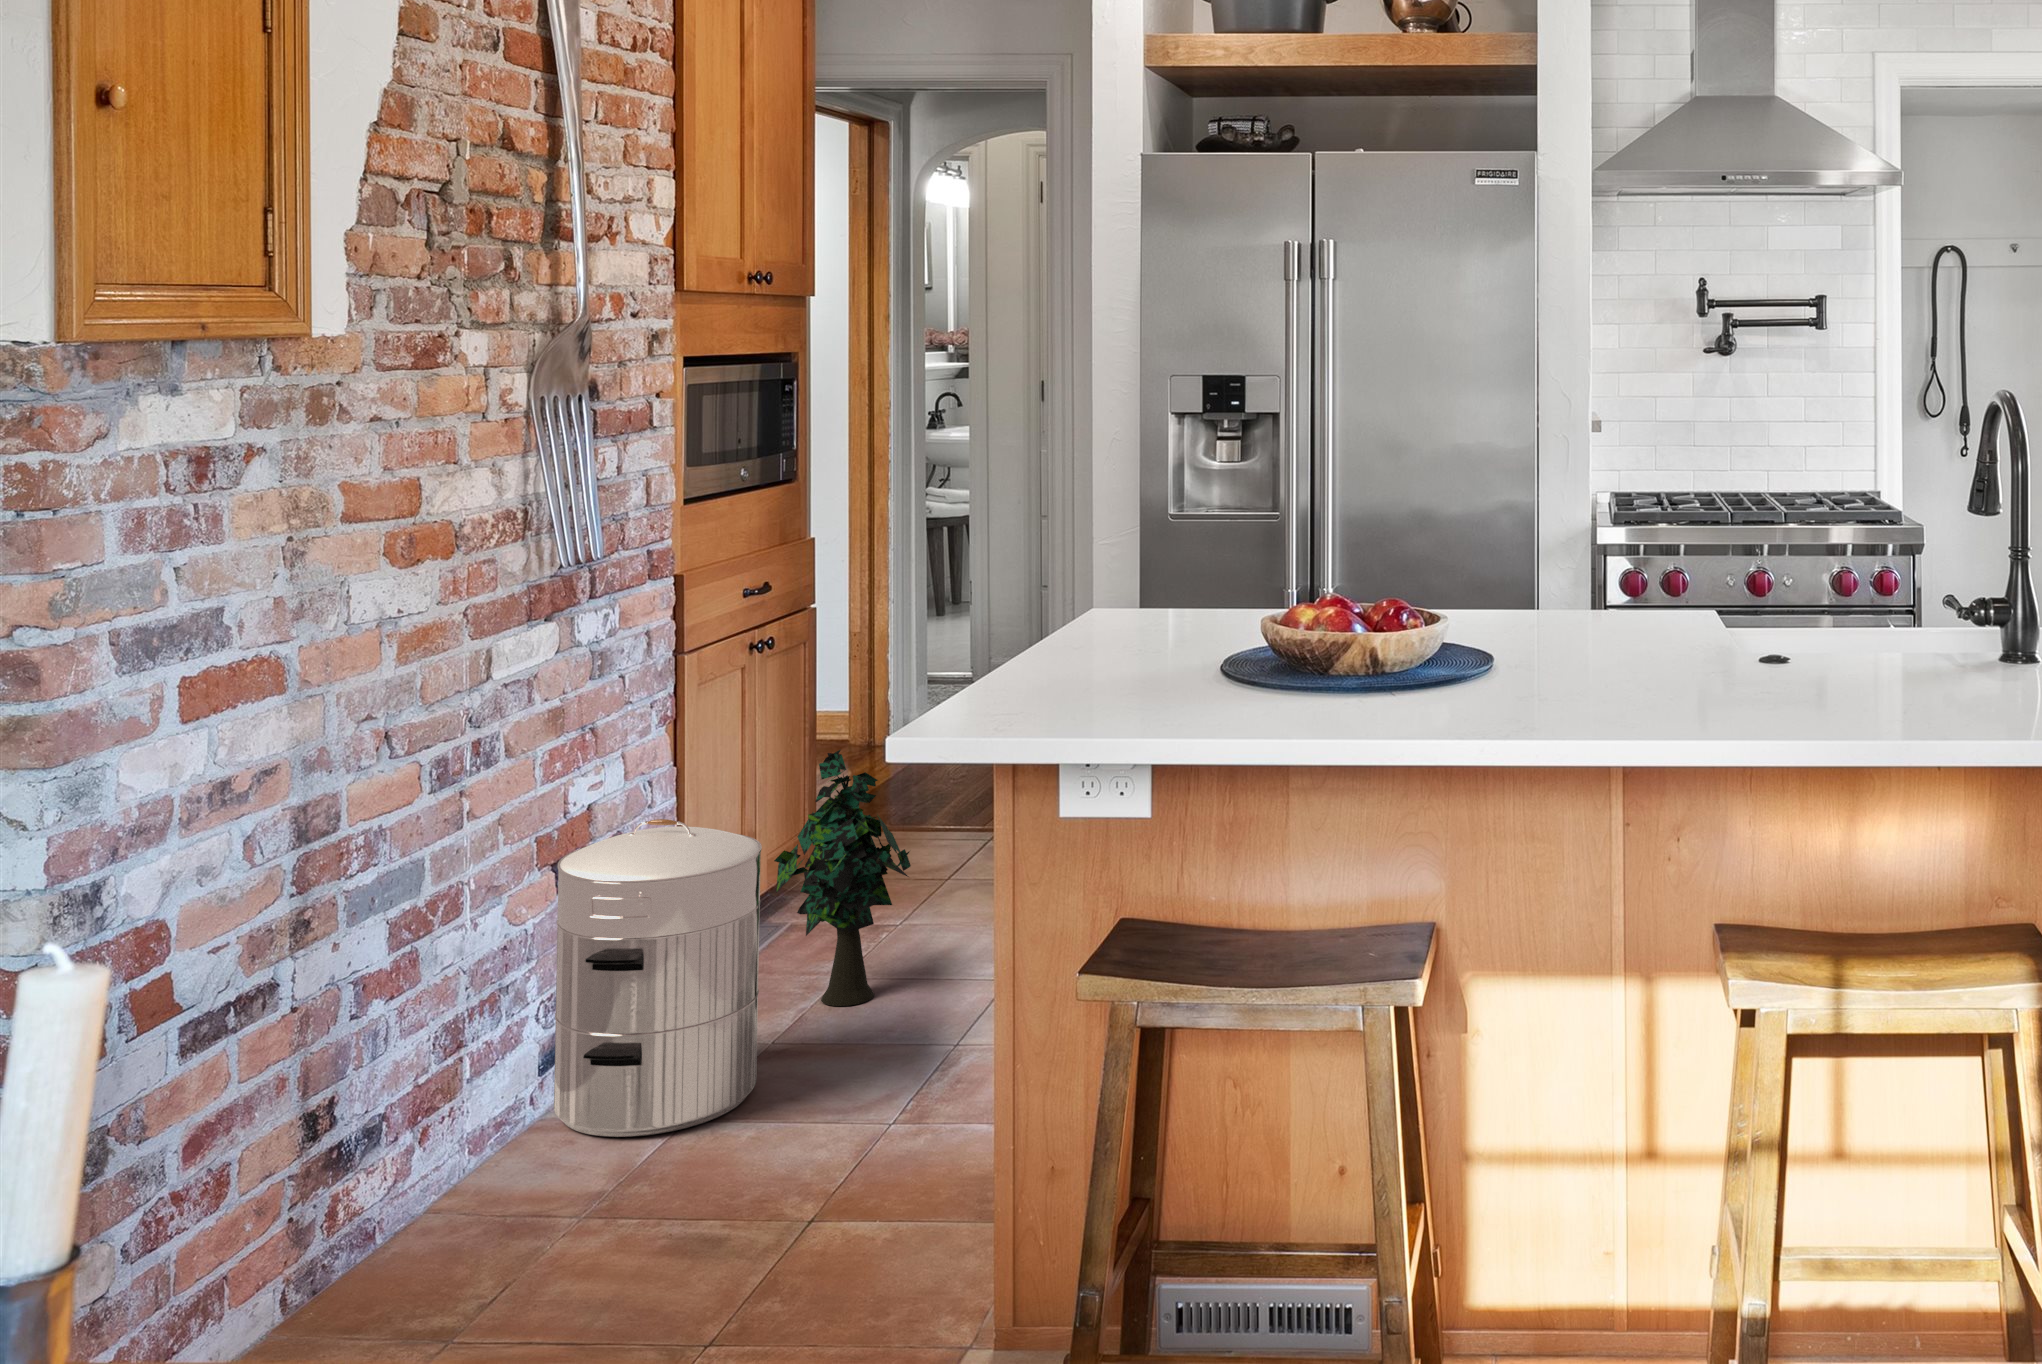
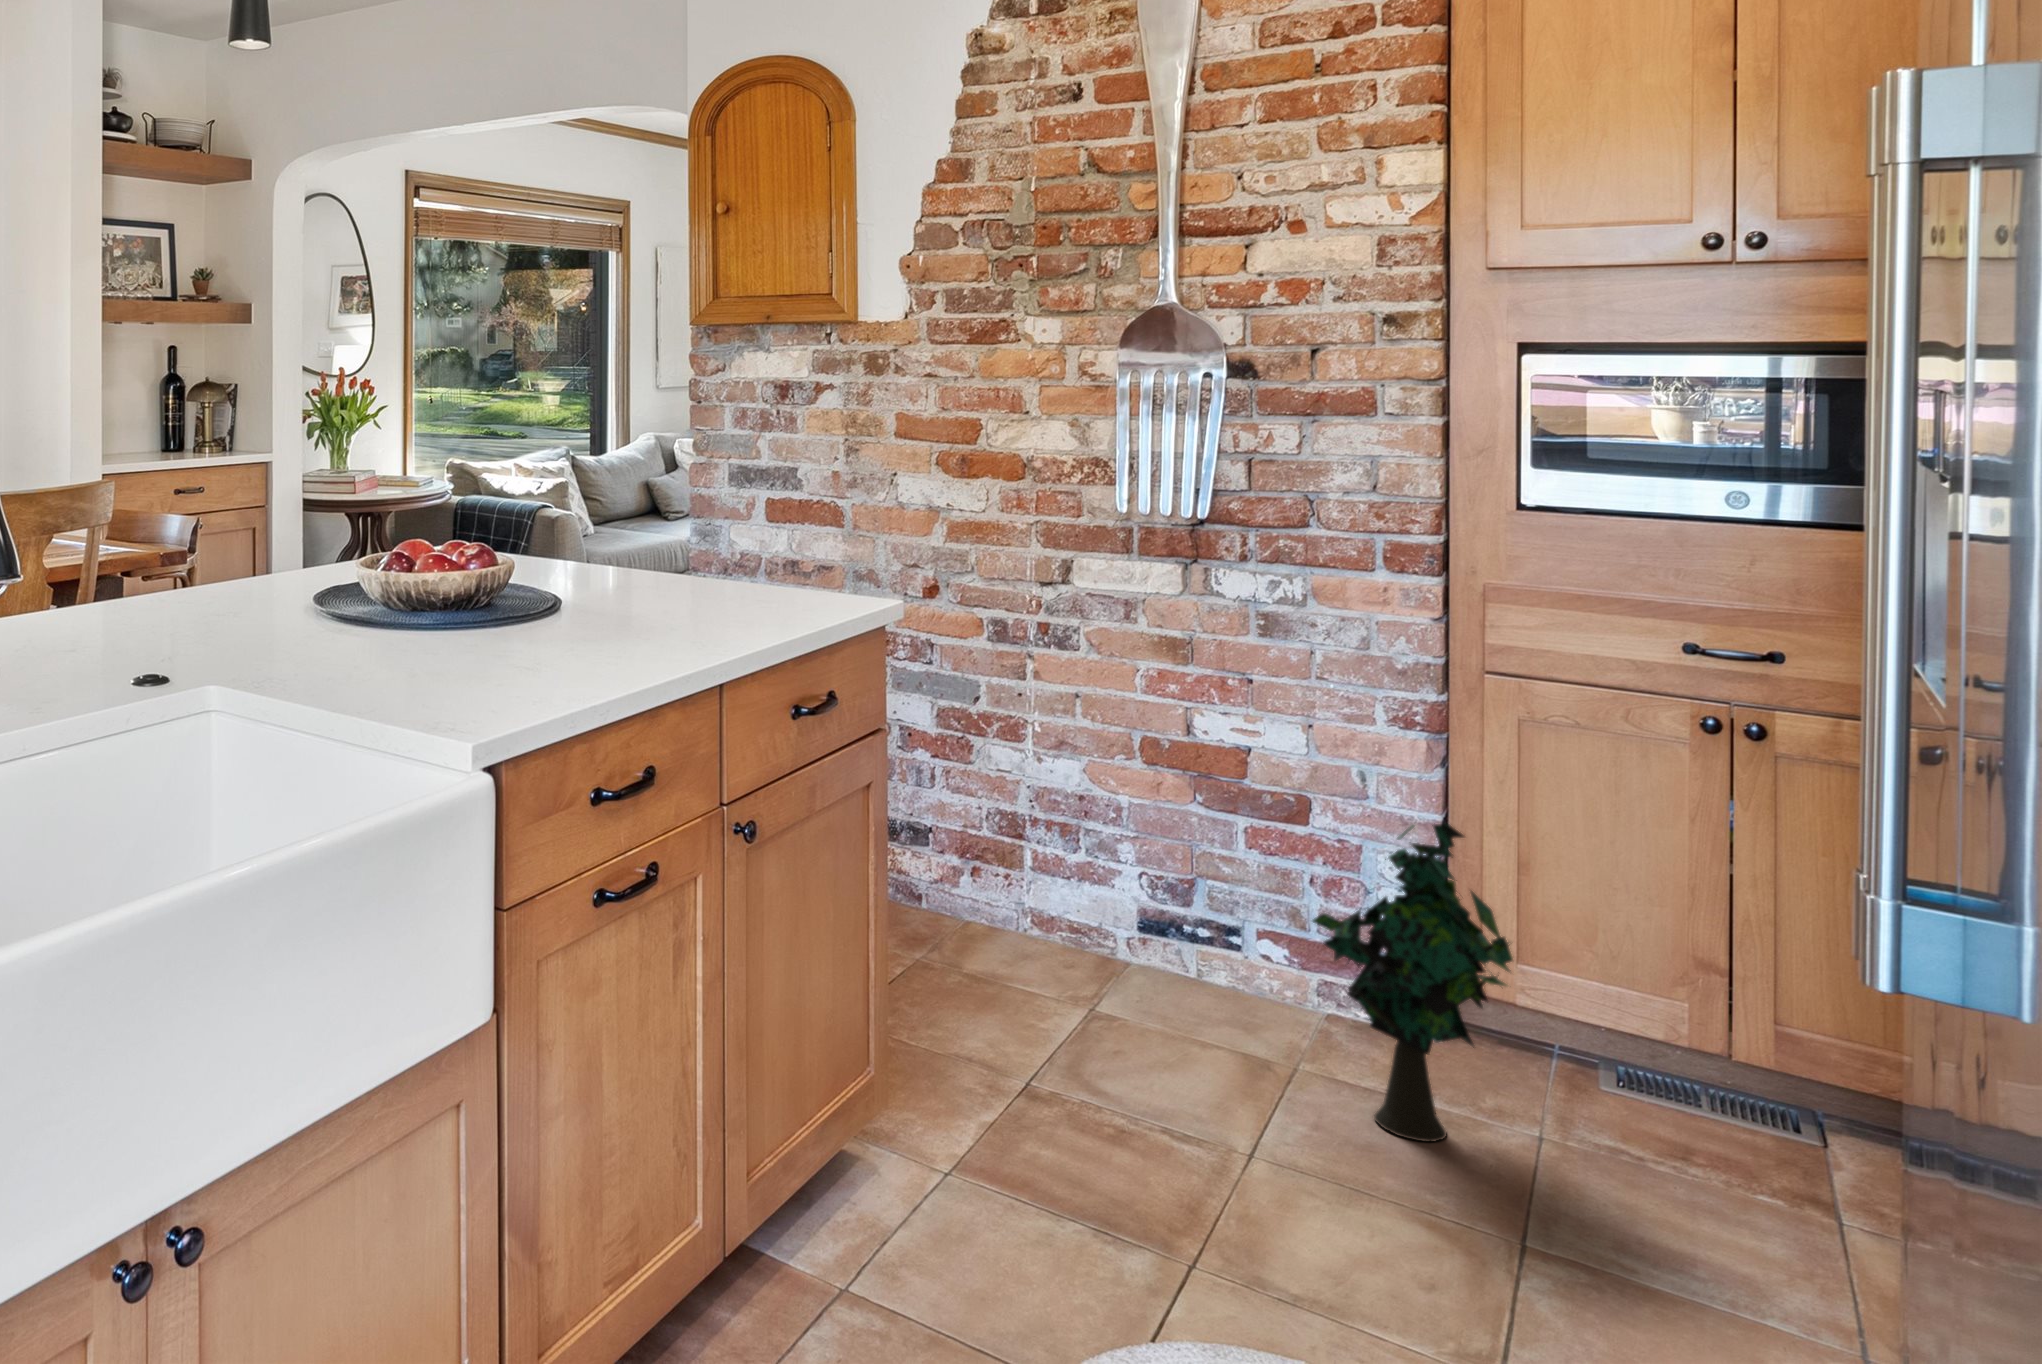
waste bin: present [554,819,762,1137] -> none [1019,746,1228,1036]

